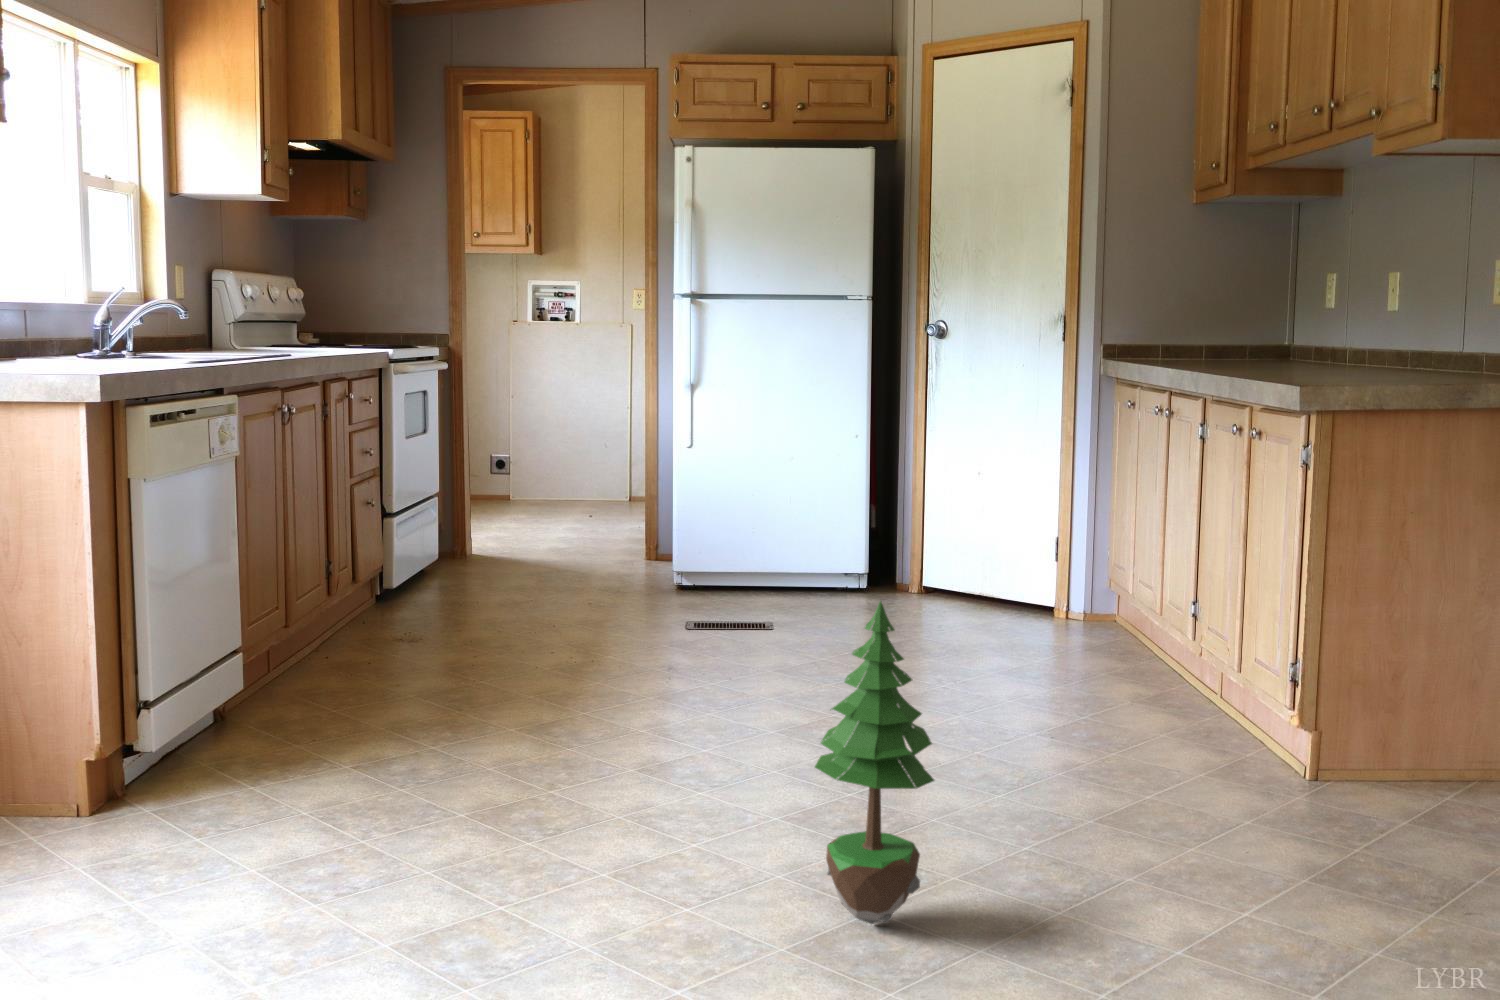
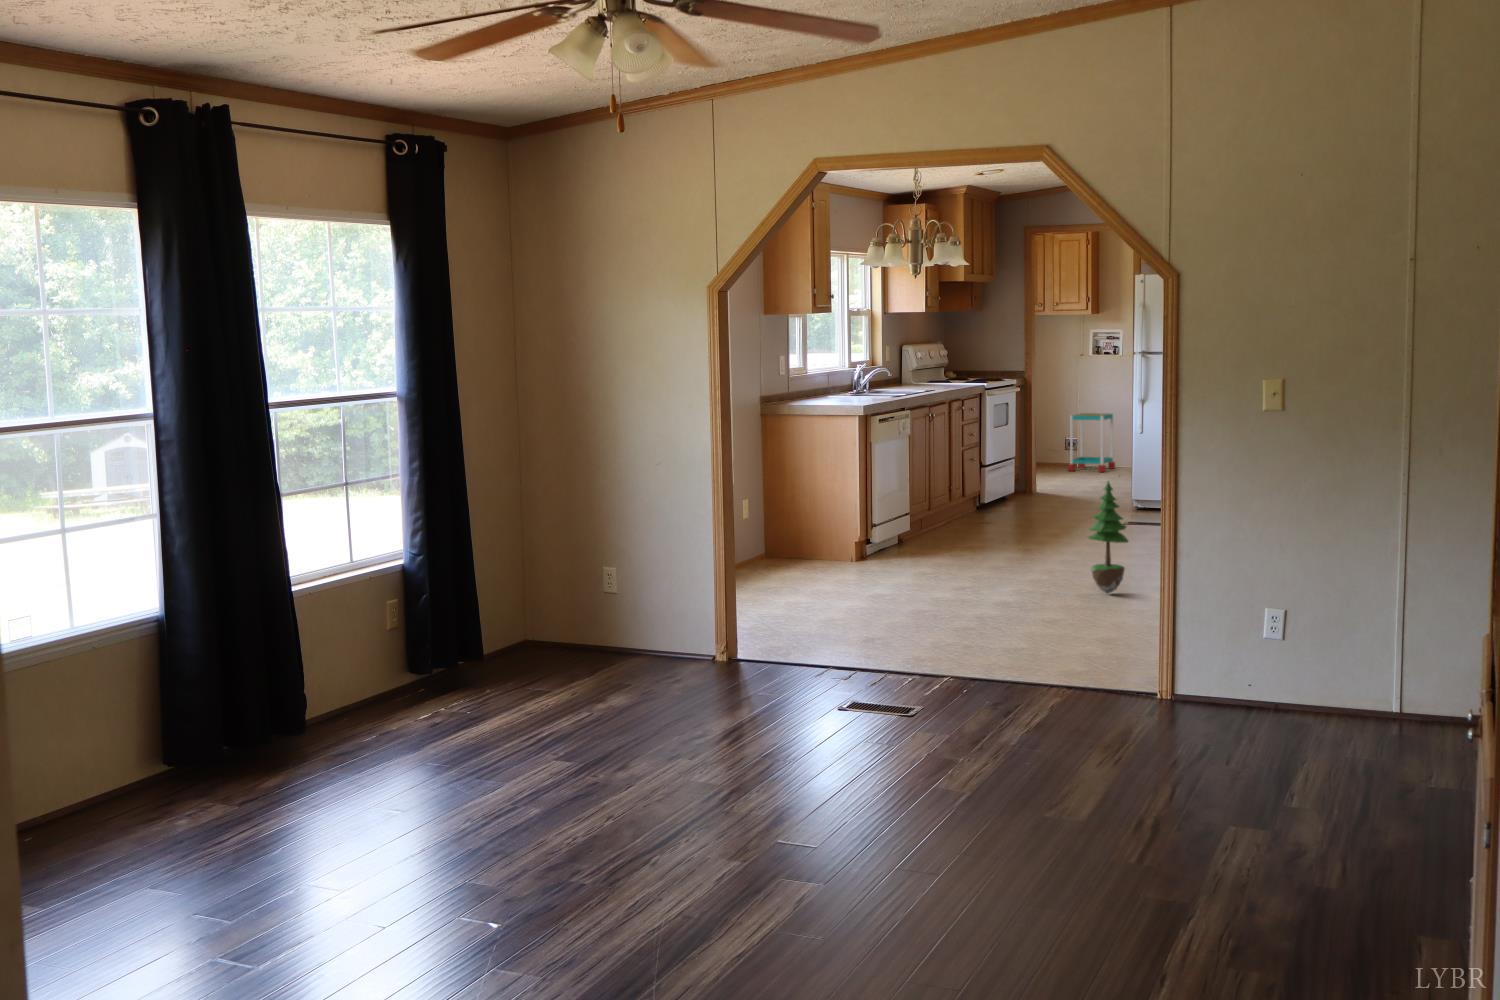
side table: none [499,413,569,506] -> present [1068,413,1115,472]

